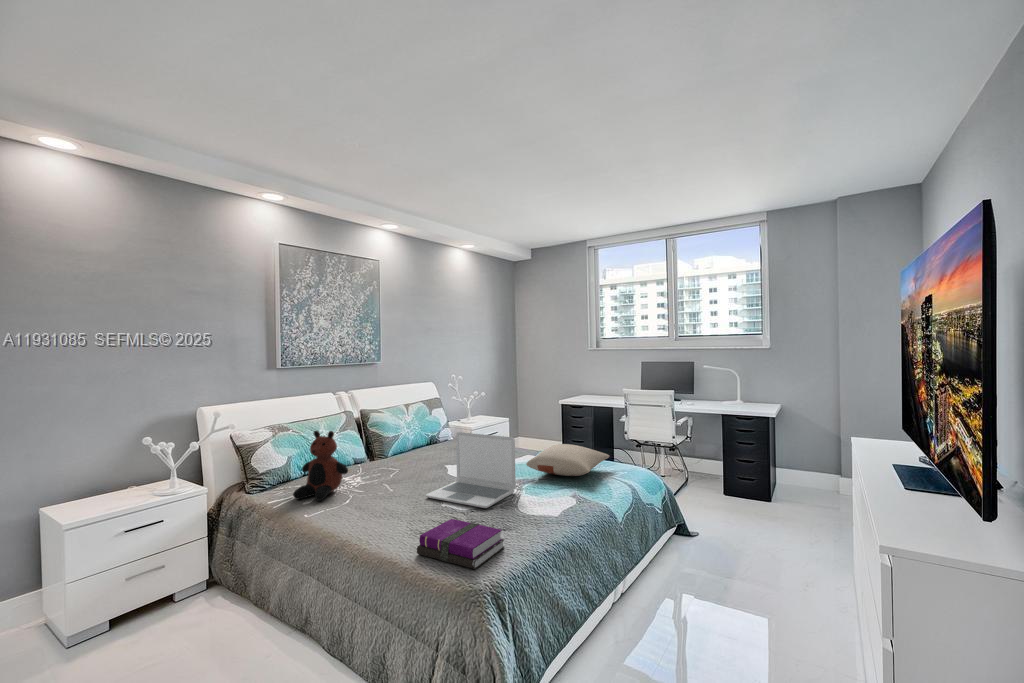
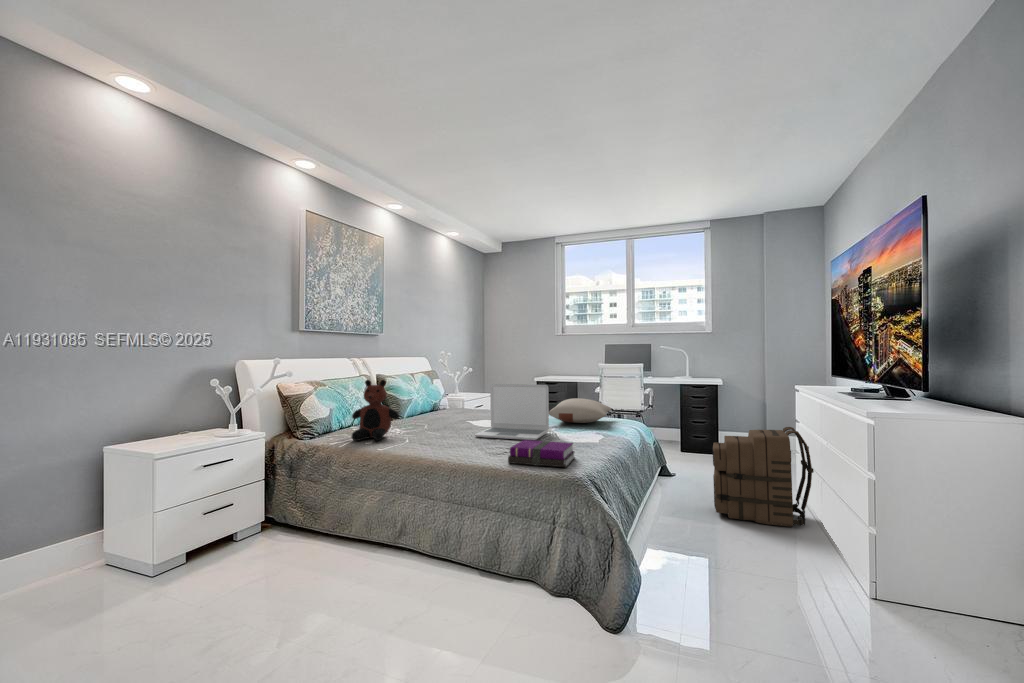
backpack: none [715,500,847,642] -> present [713,427,814,527]

